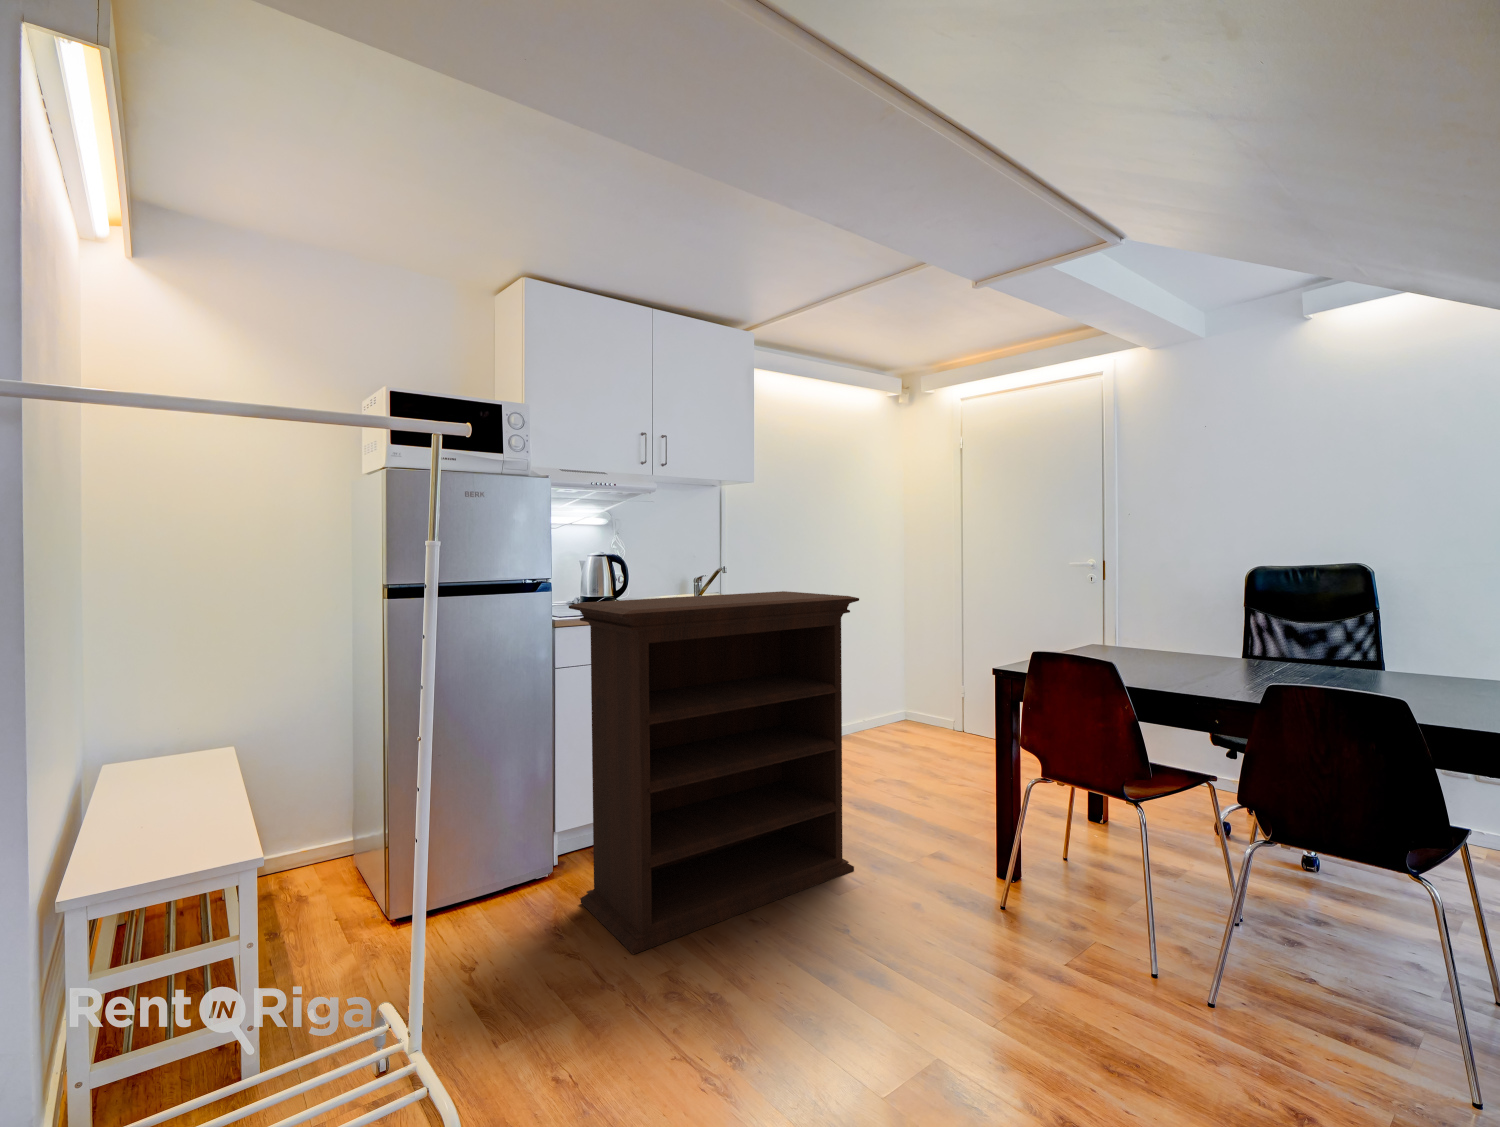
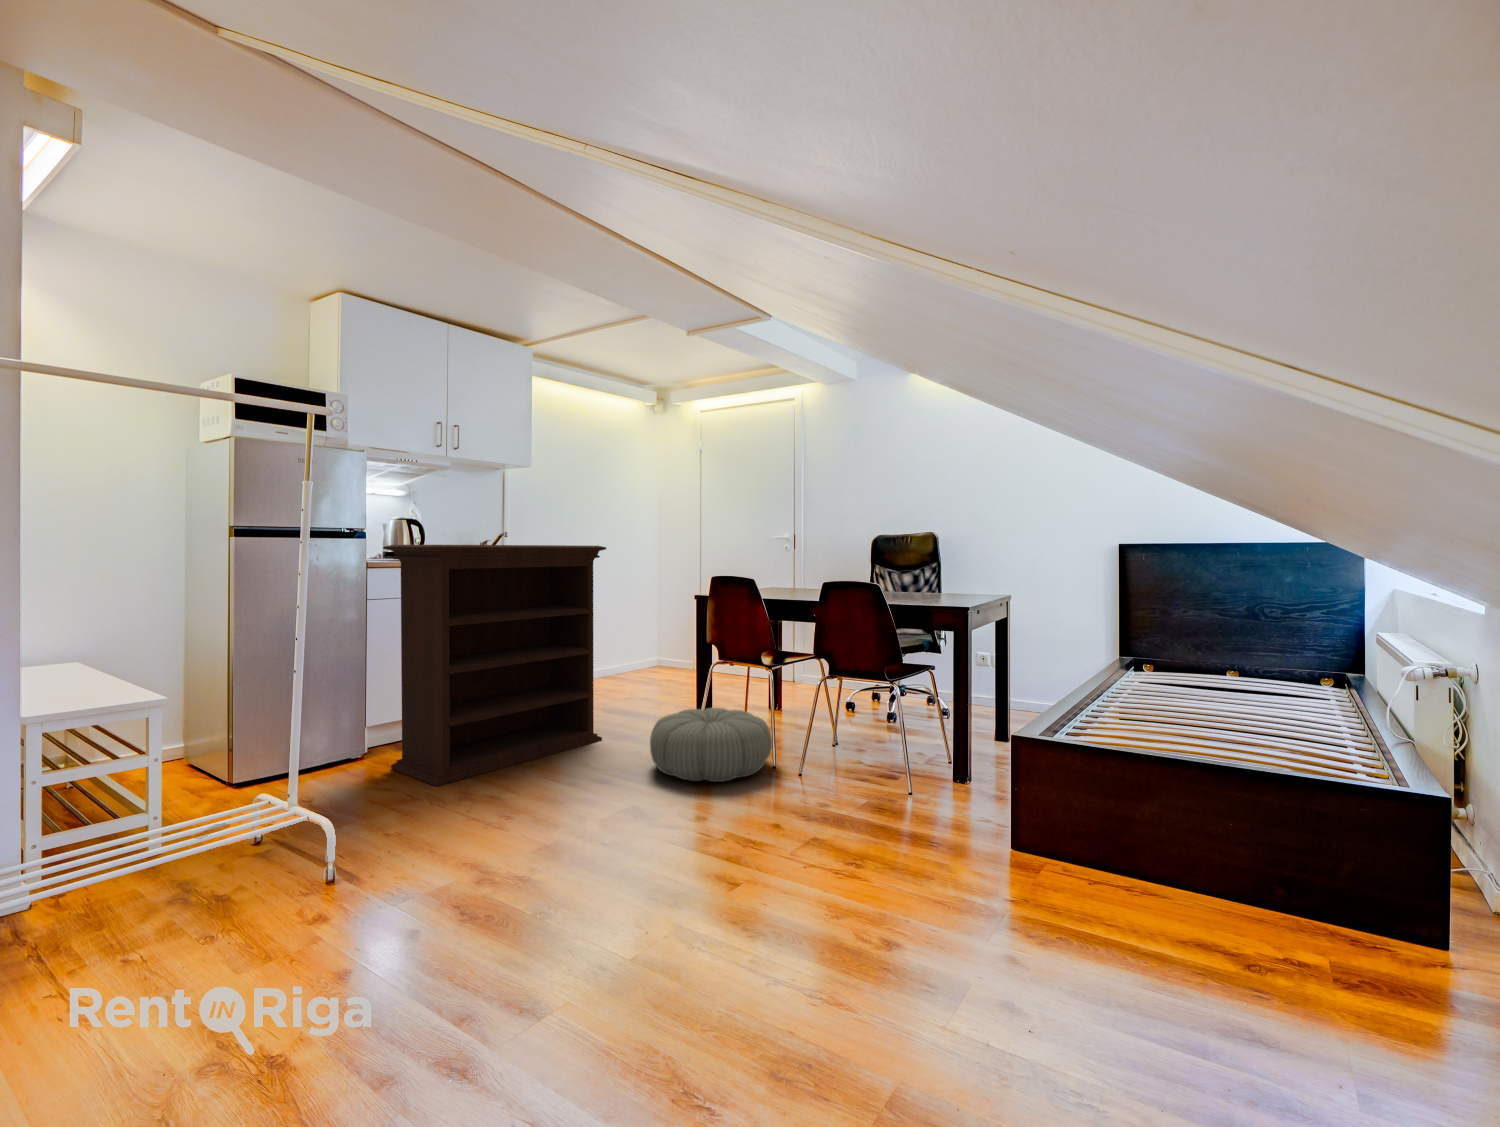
pouf: none [939,857,1154,1018] -> present [650,708,772,782]

